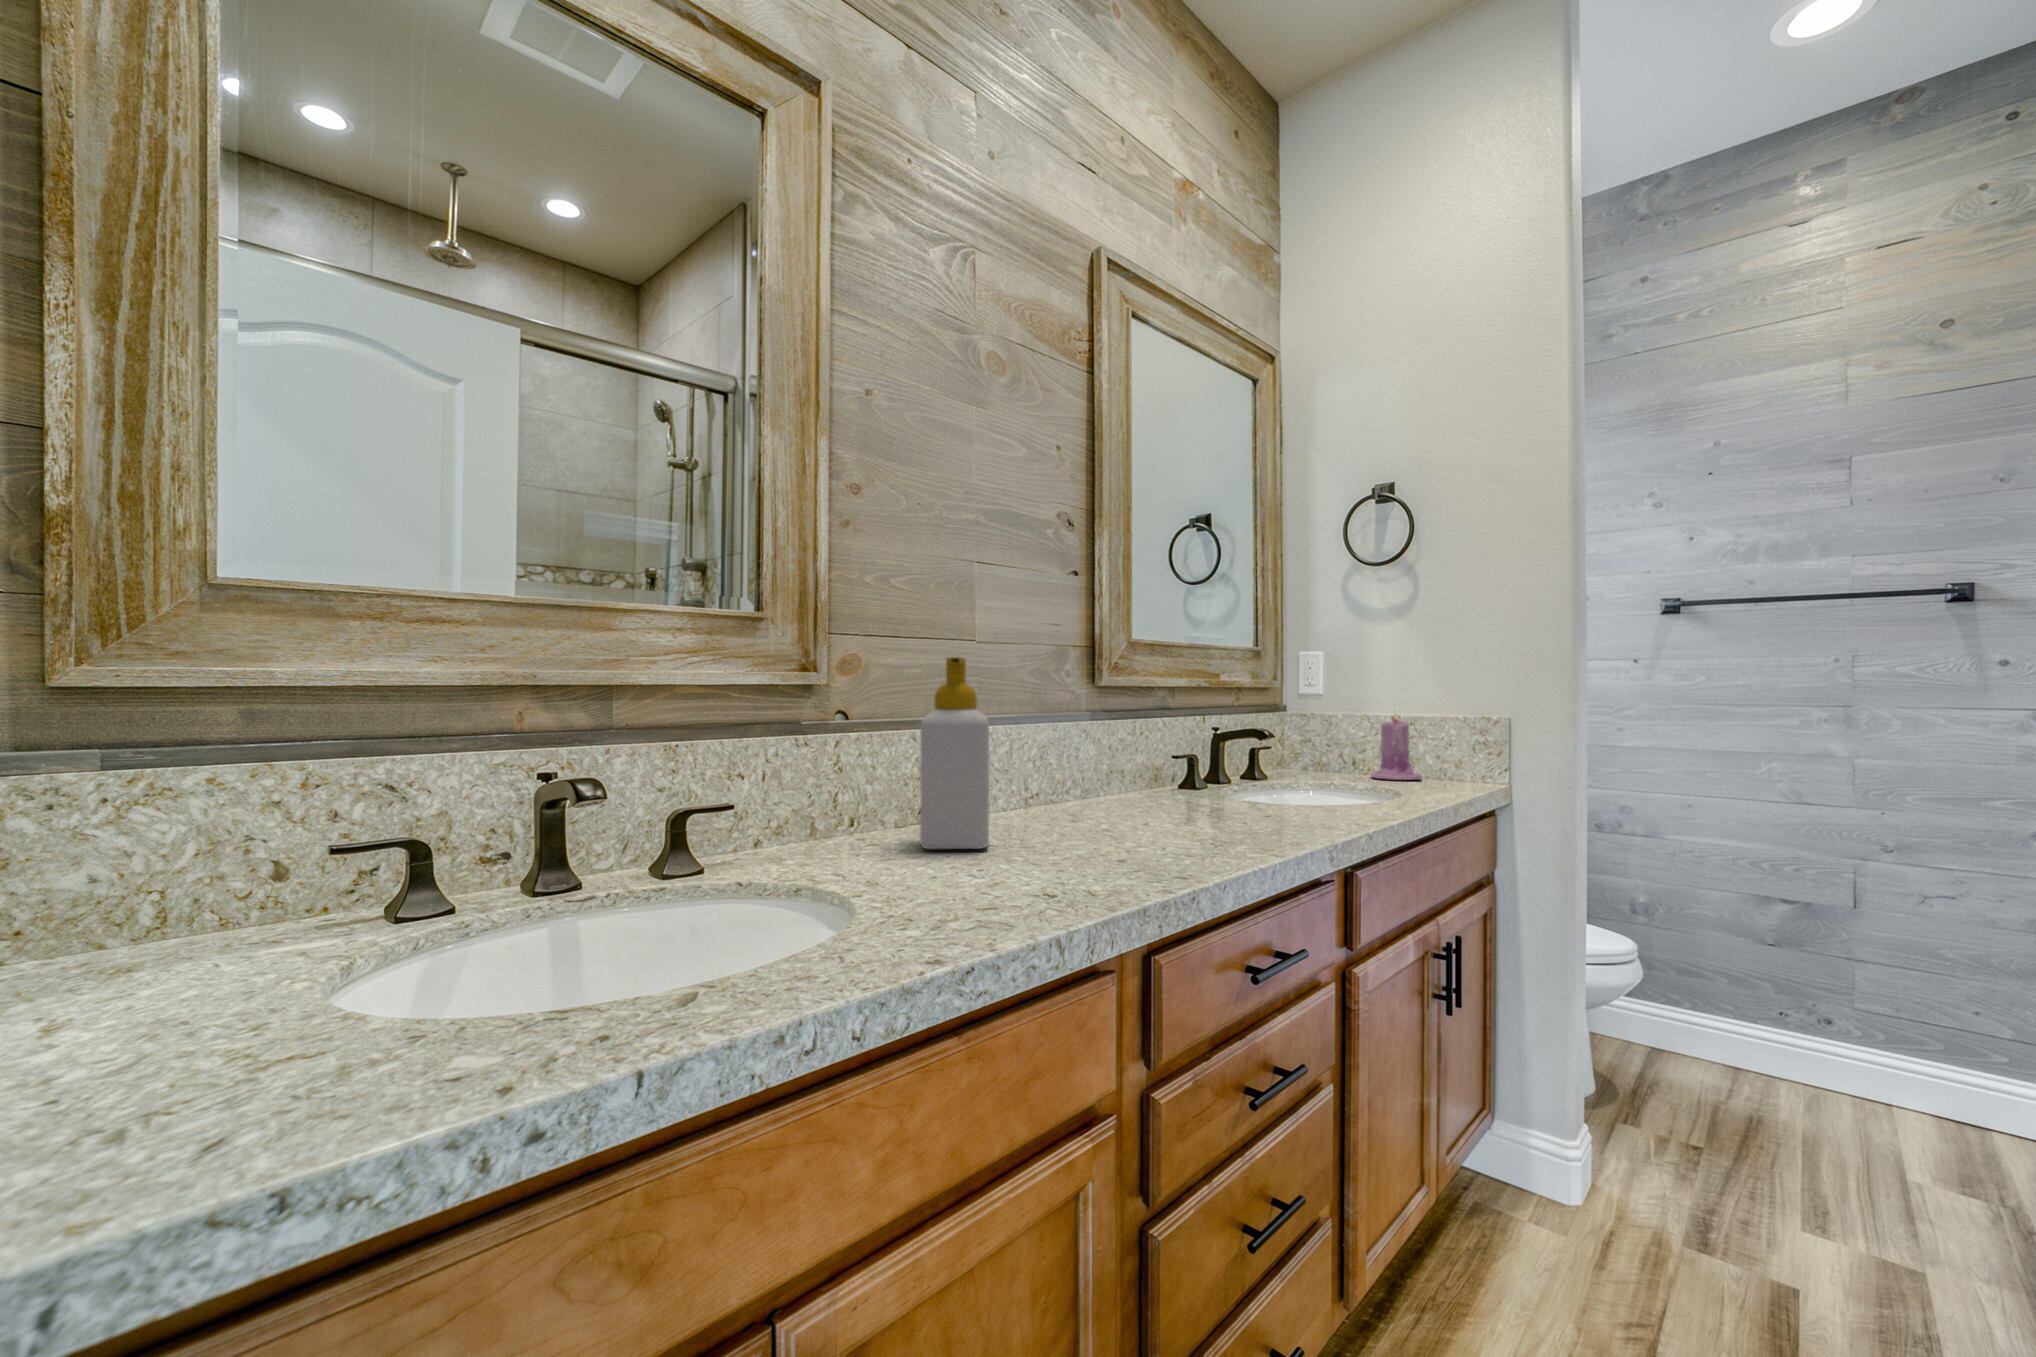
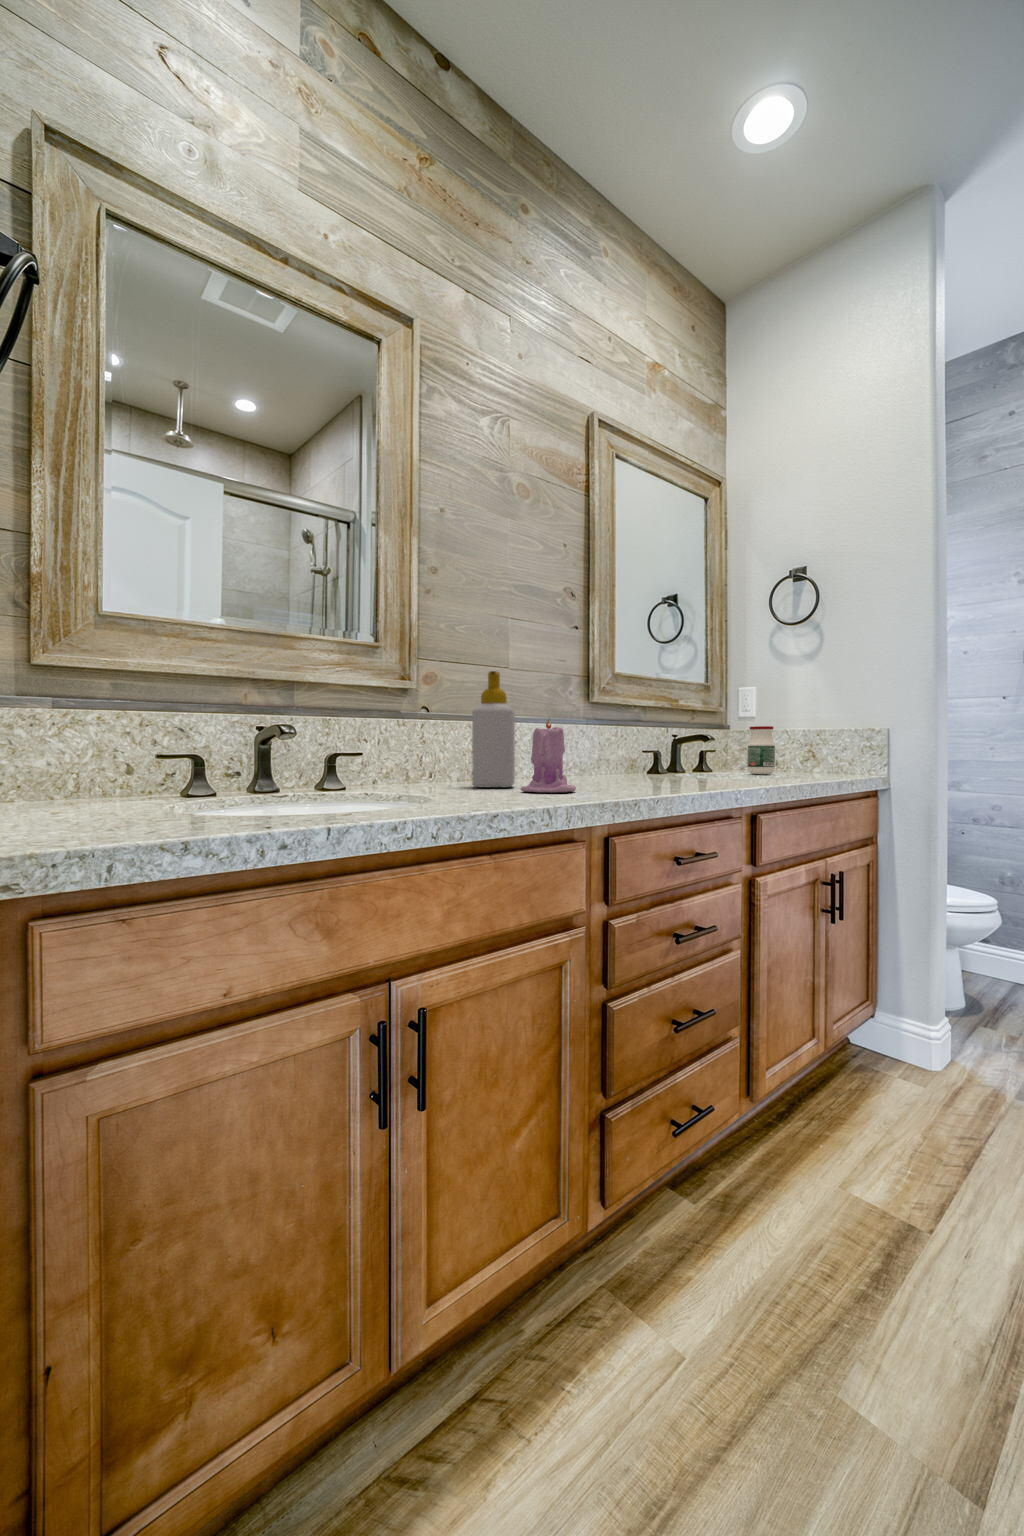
jar: none [1318,712,1358,784] -> present [747,726,775,774]
candle: present [1371,717,1422,780] -> present [521,718,576,792]

